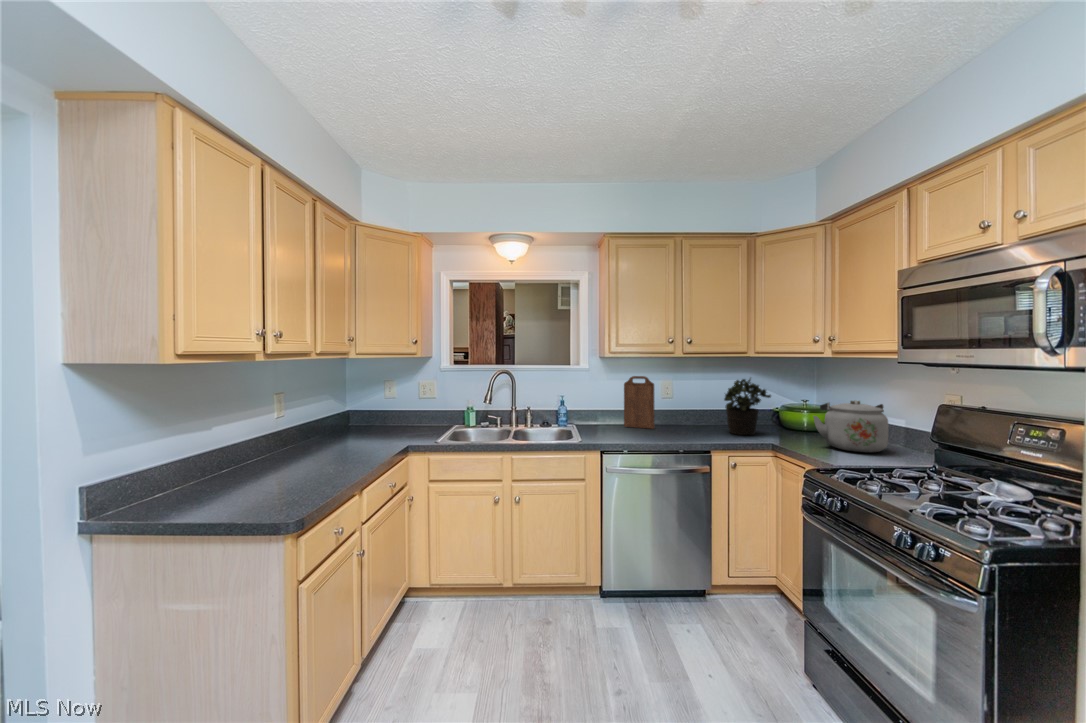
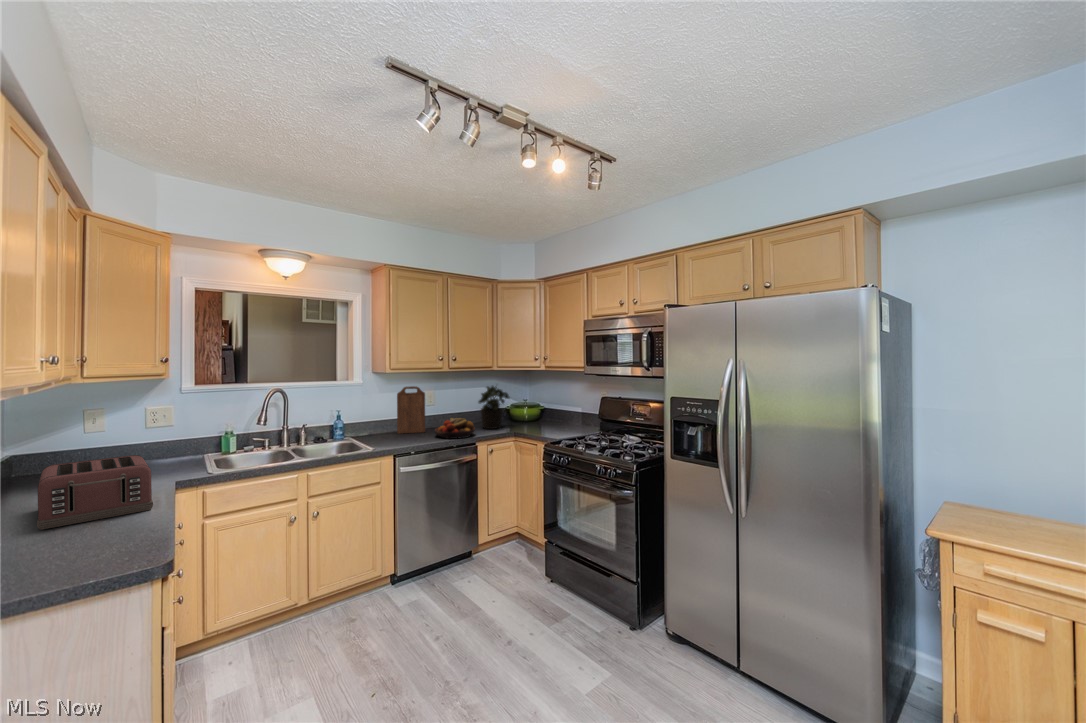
kettle: present [813,400,888,453] -> none [541,397,578,430]
fruit bowl: none [657,415,708,442] -> present [435,418,475,439]
toaster: none [280,417,375,465] -> present [37,455,153,530]

